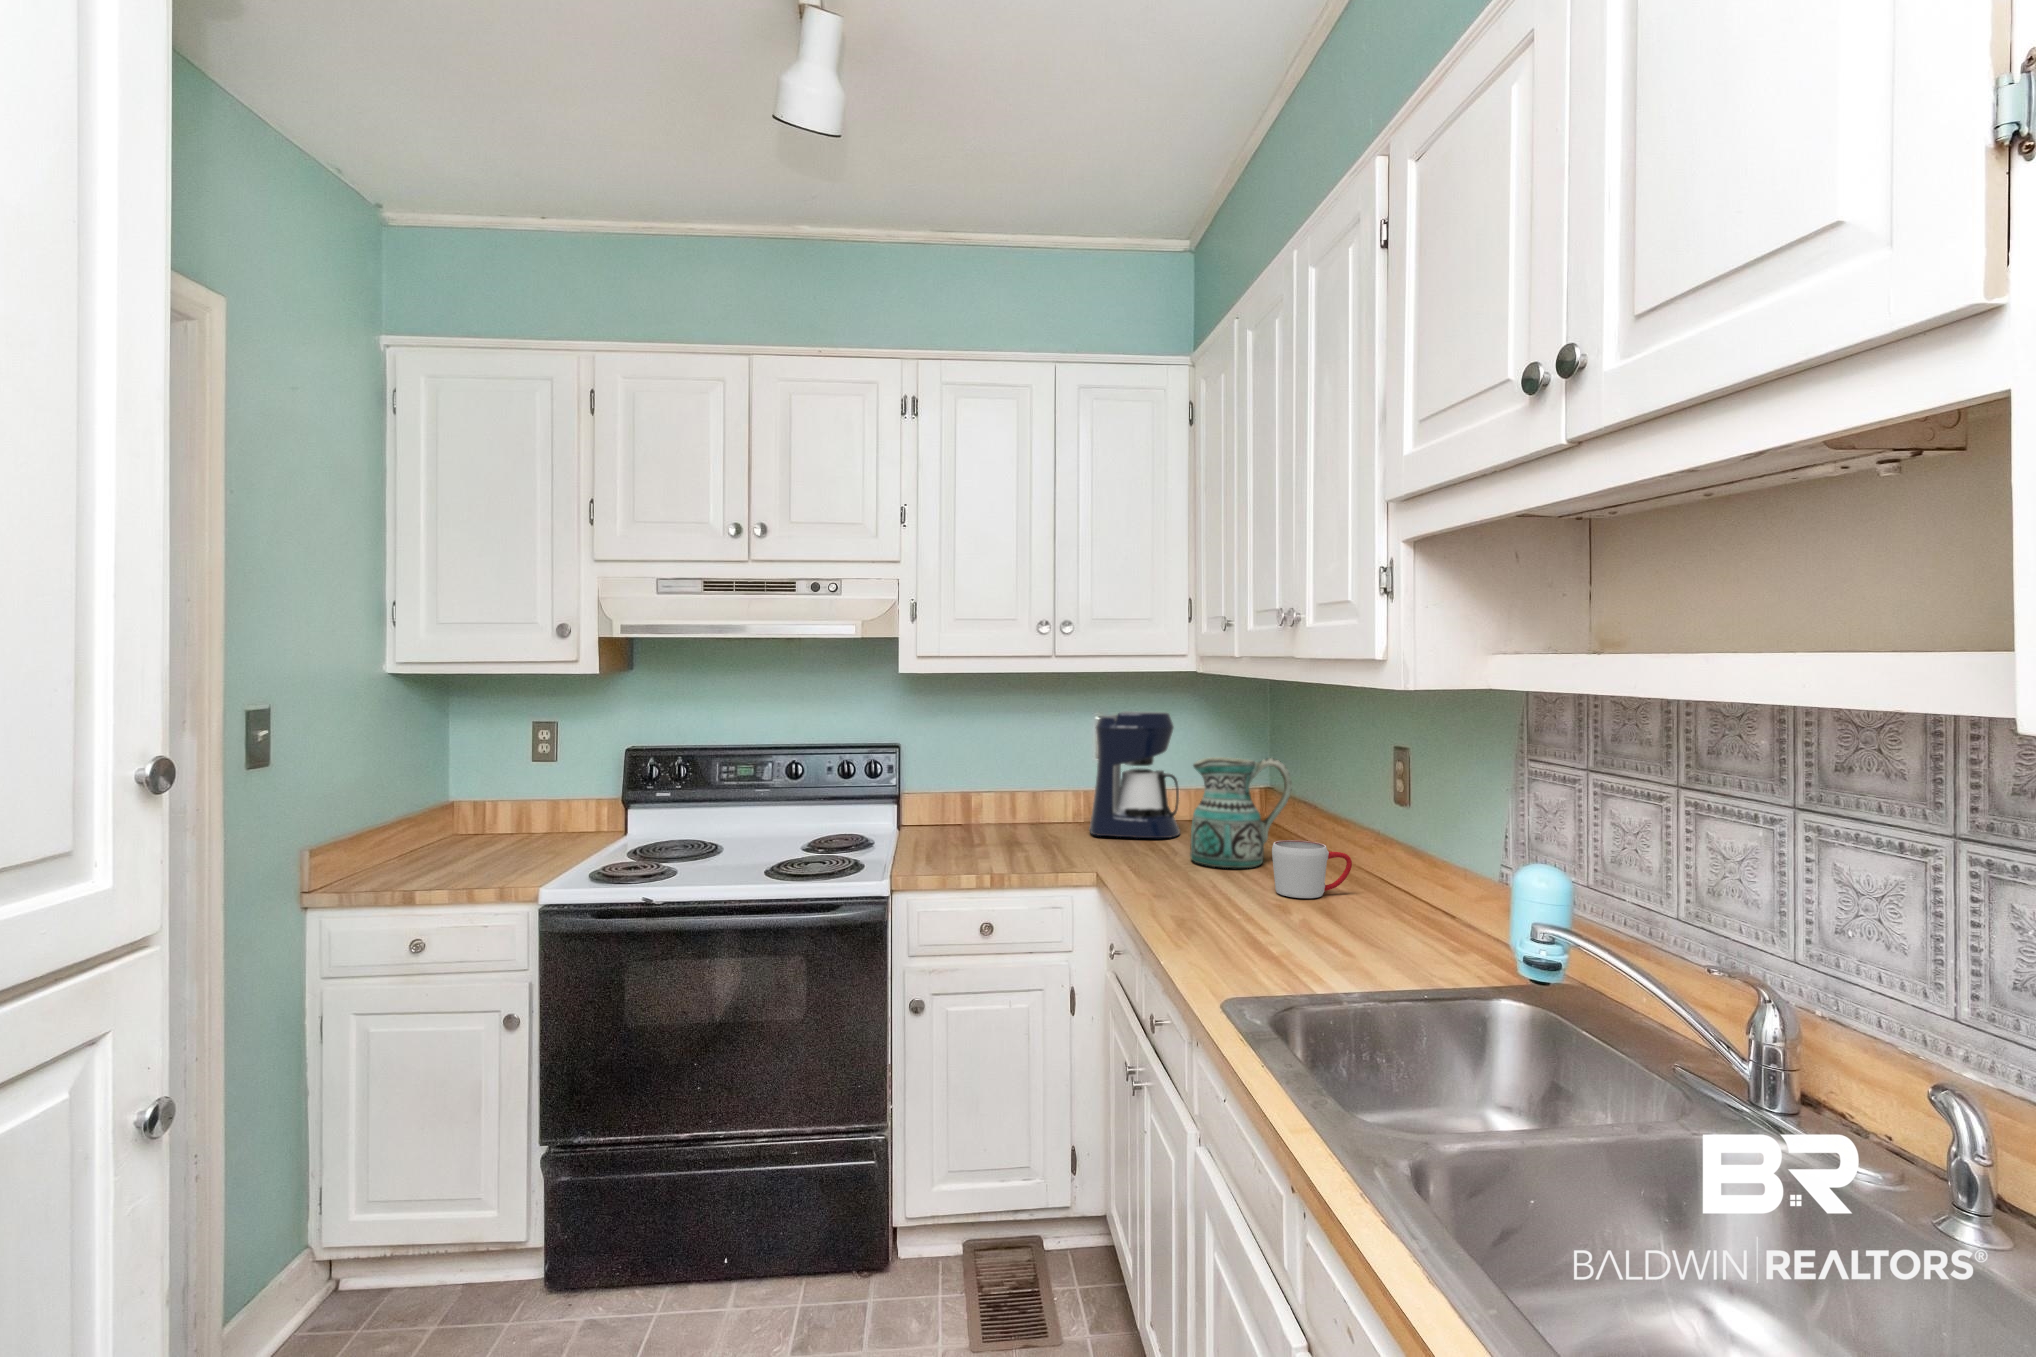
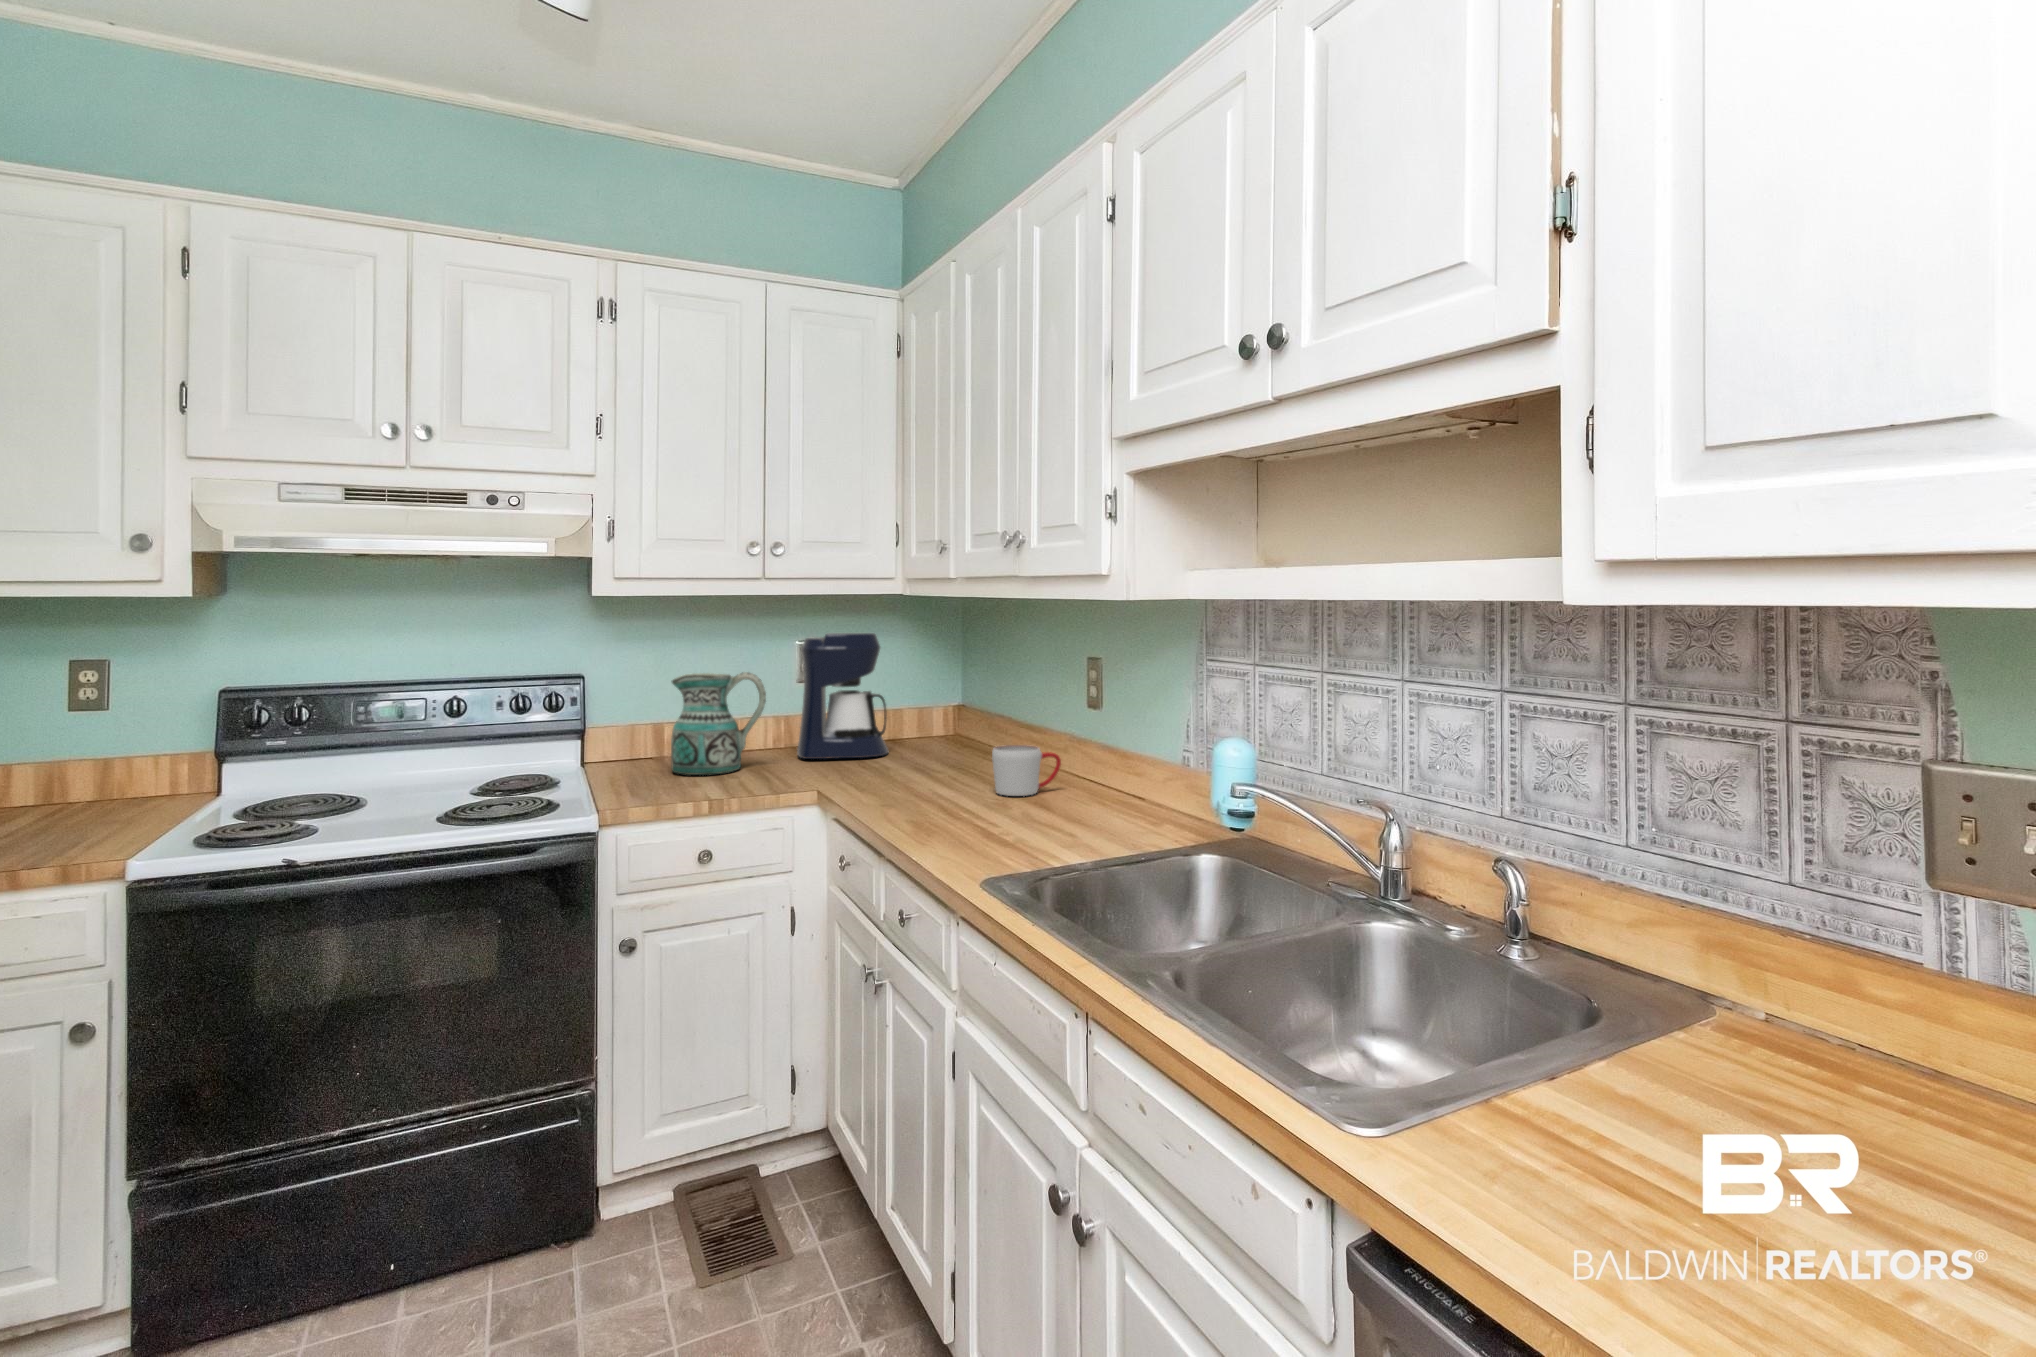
ceramic pitcher: present [1190,757,1292,868] -> present [671,672,766,775]

